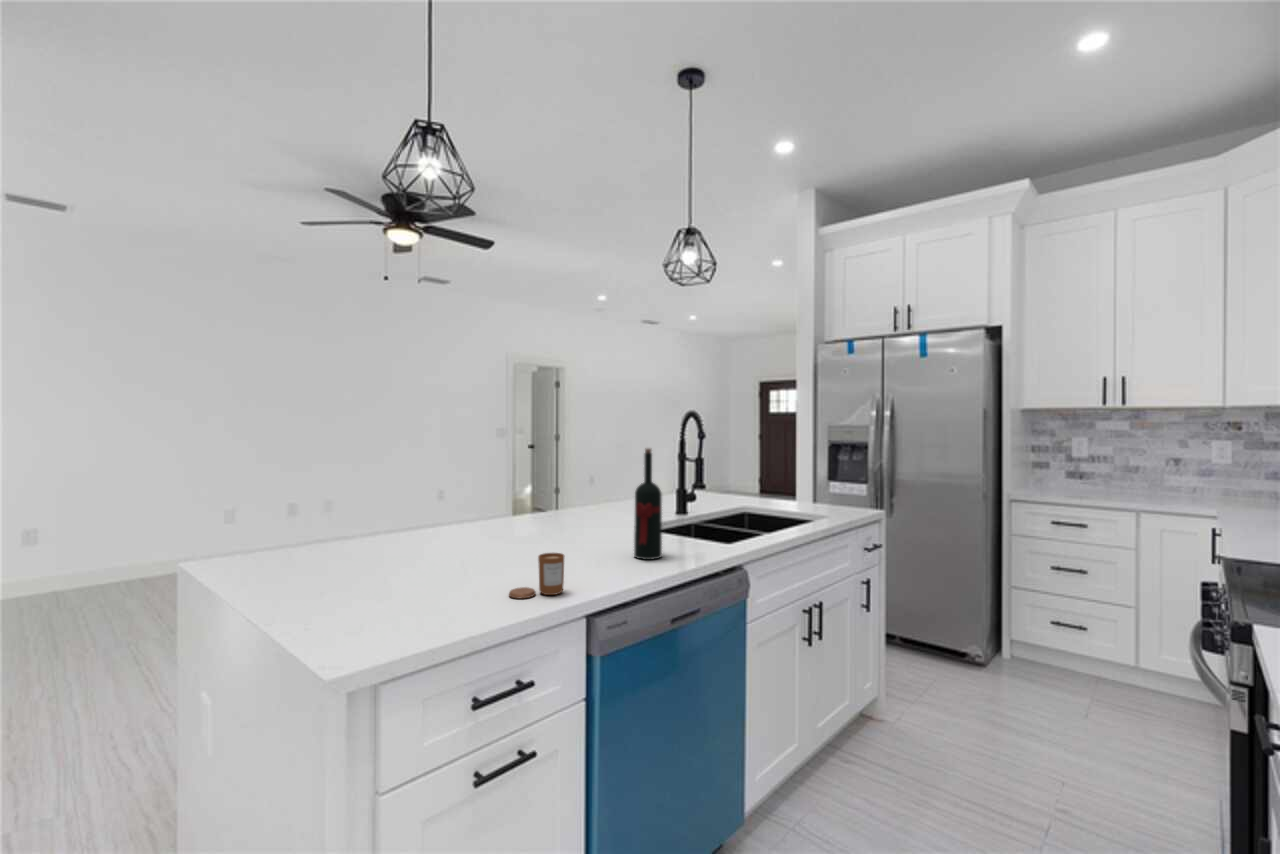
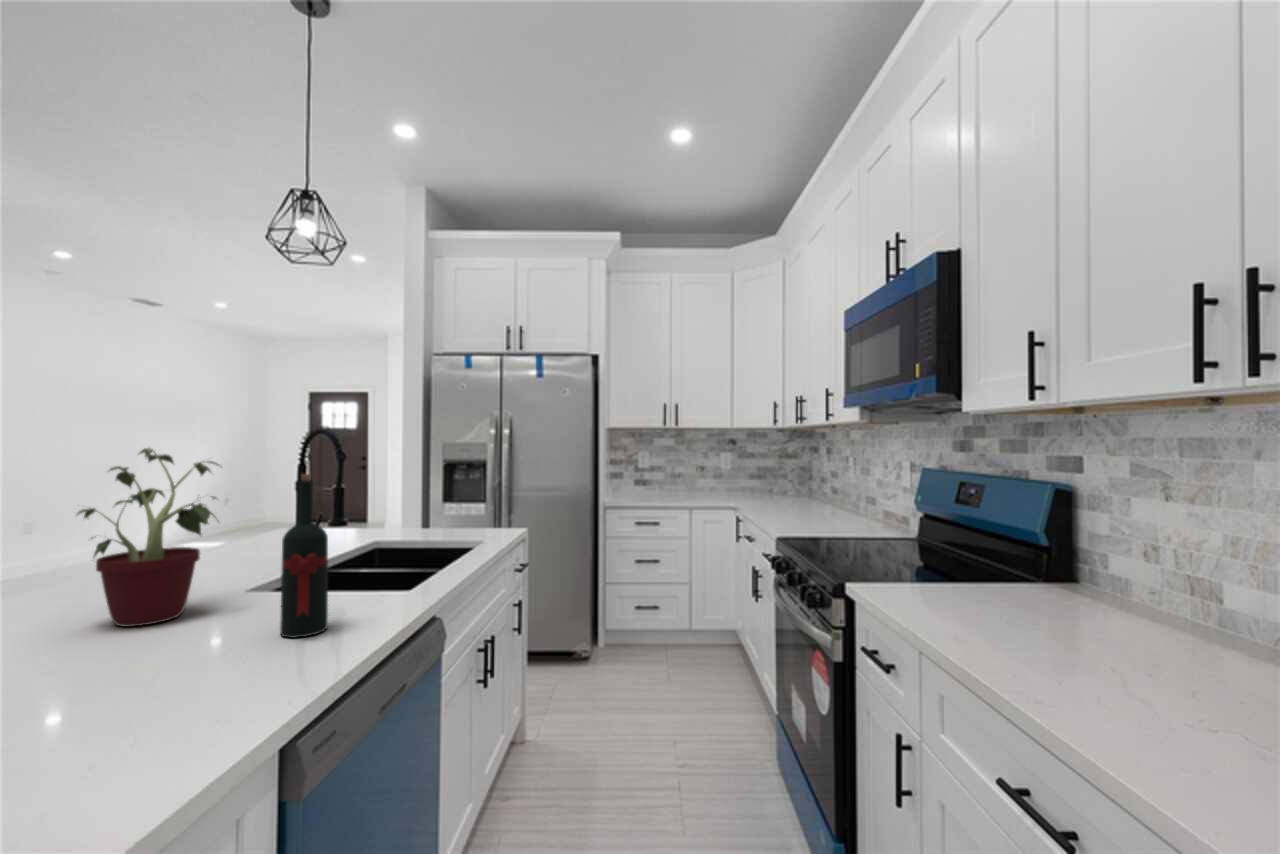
potted plant: none [545,428,621,538] -> present [77,448,219,627]
candle: present [509,553,564,598] -> none [70,663,203,778]

